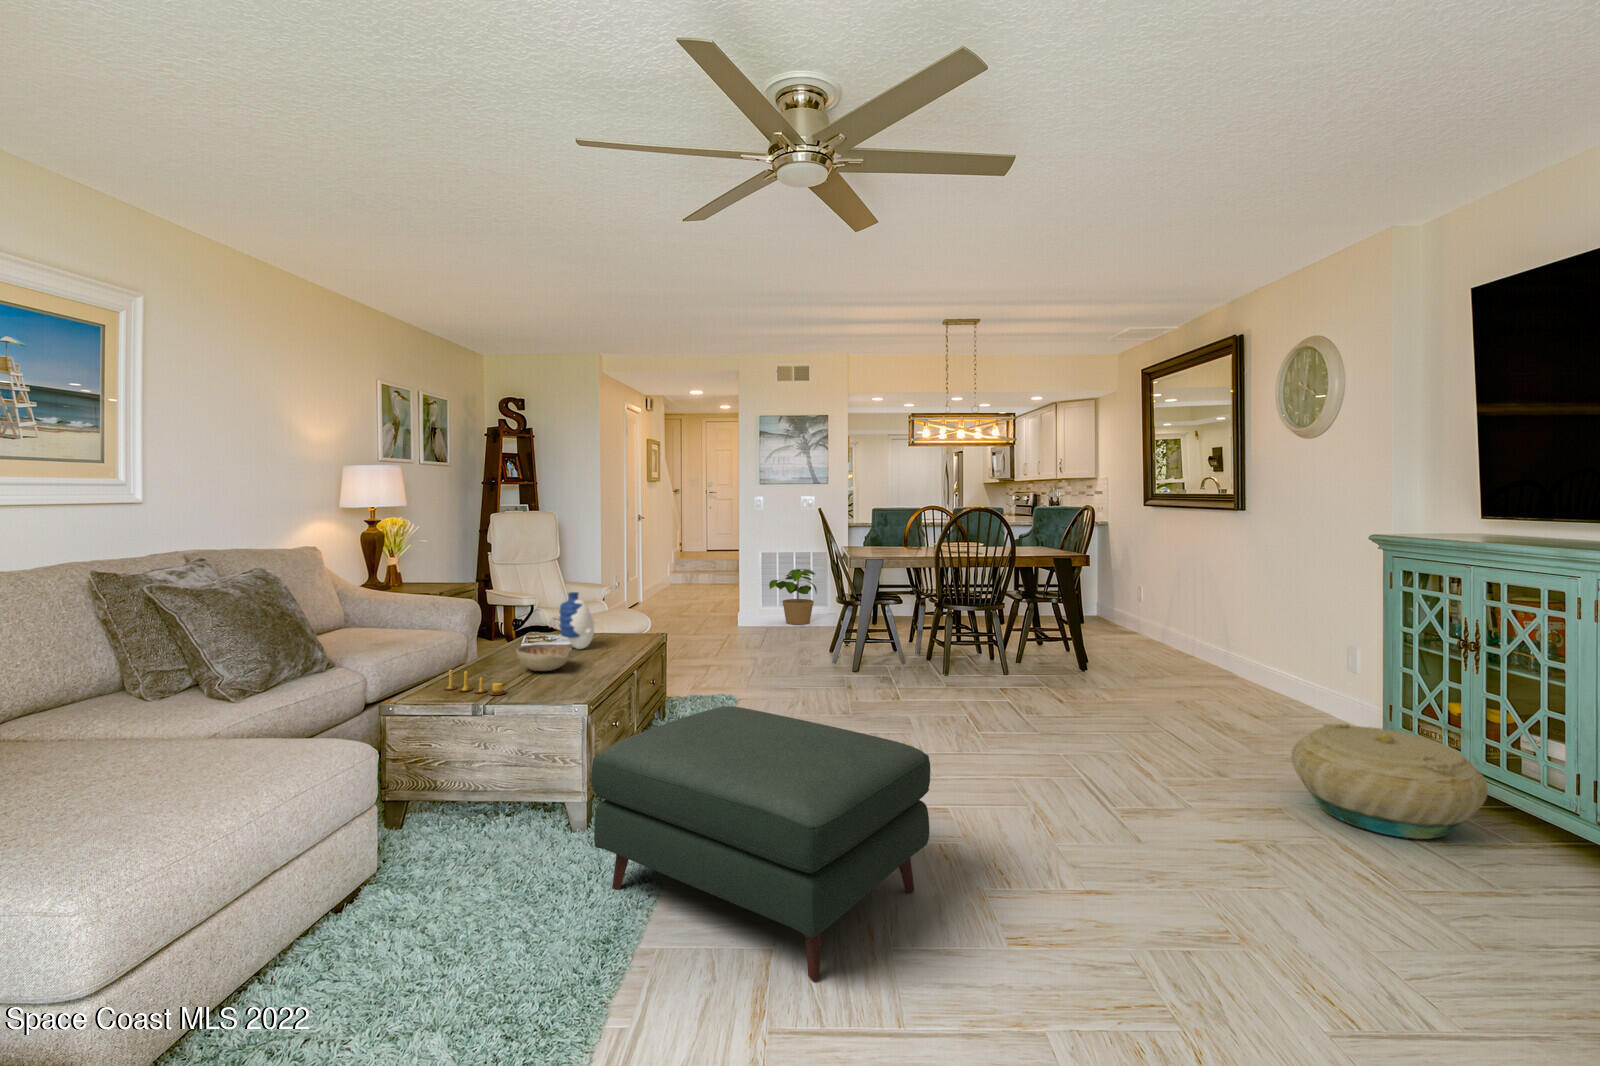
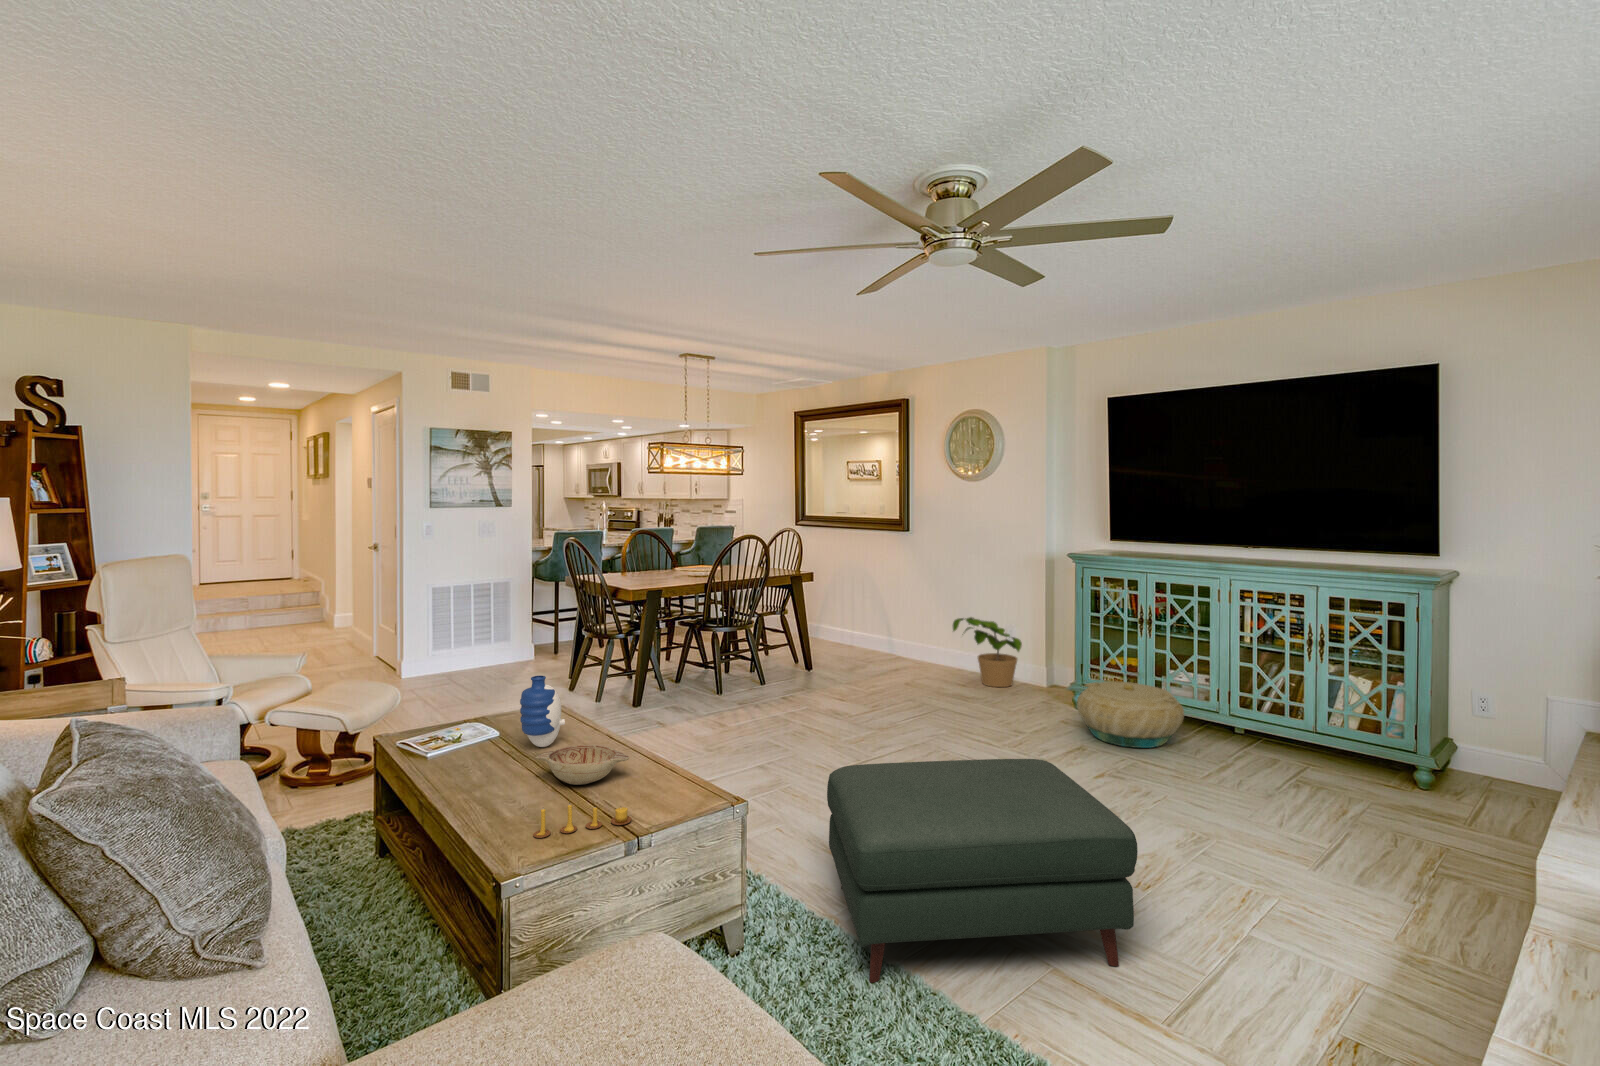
potted plant: present [769,569,817,624] -> present [953,617,1022,687]

